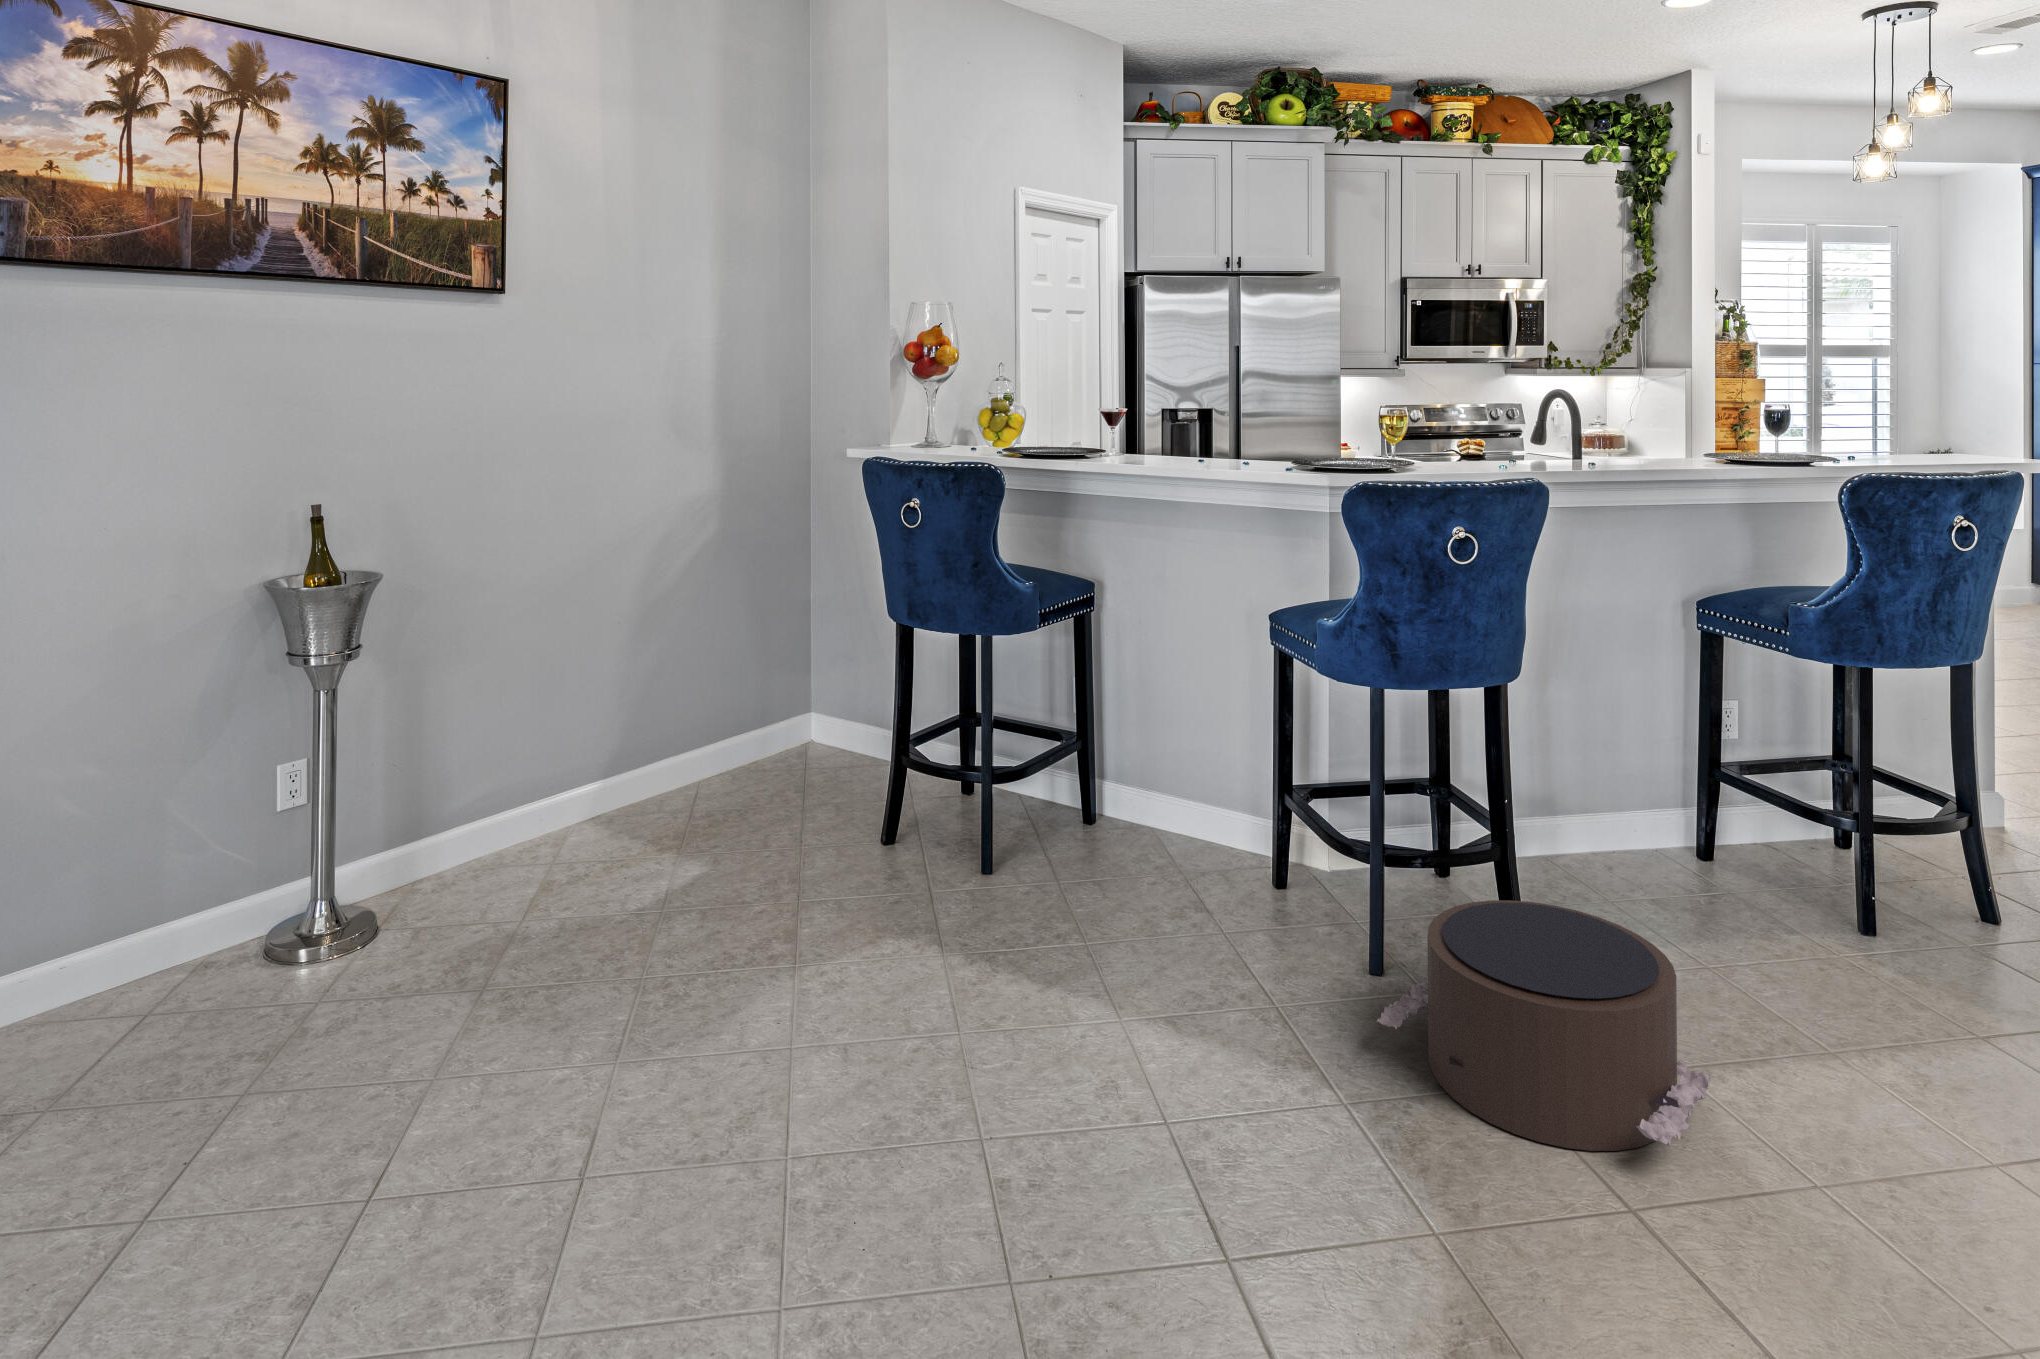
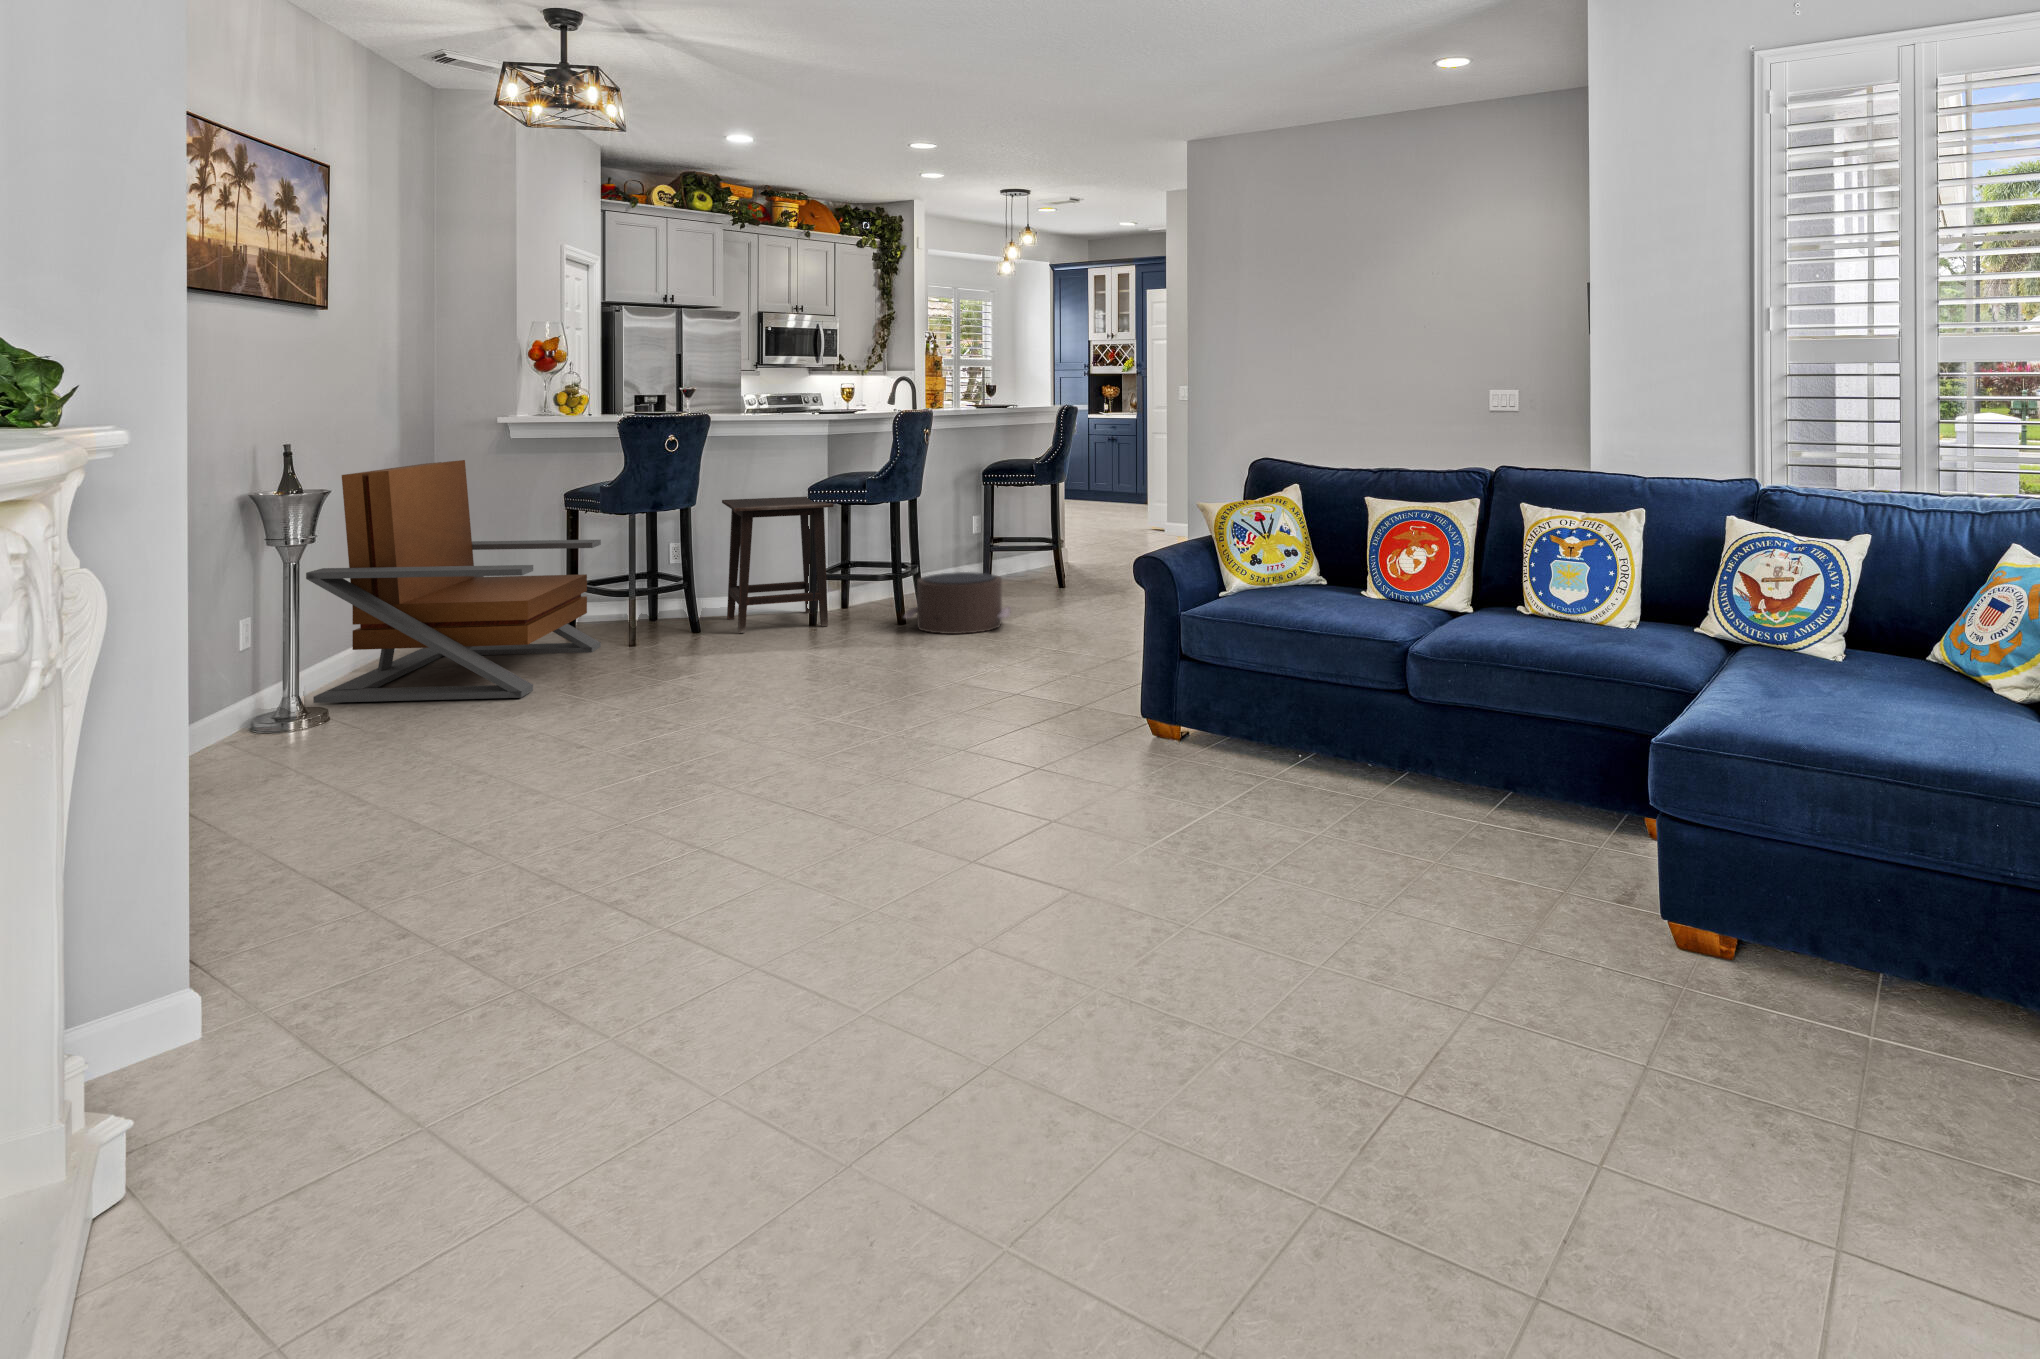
lounge chair: none [310,528,840,1050] -> present [306,460,601,703]
side table: none [1054,623,1288,952] -> present [722,497,834,633]

